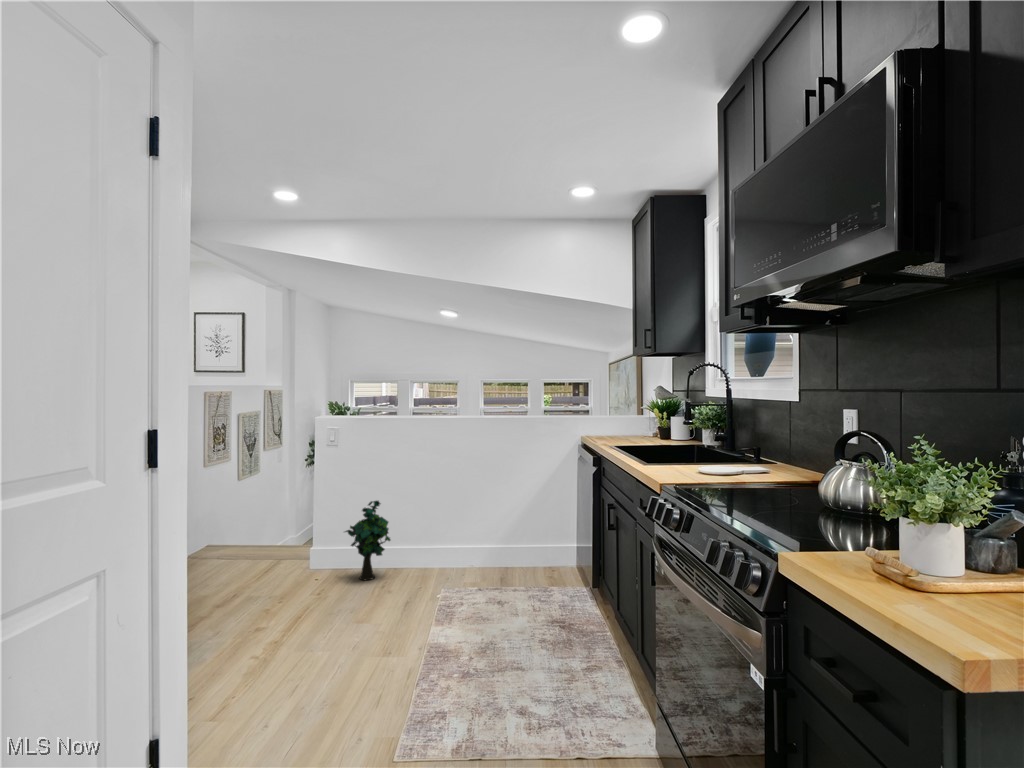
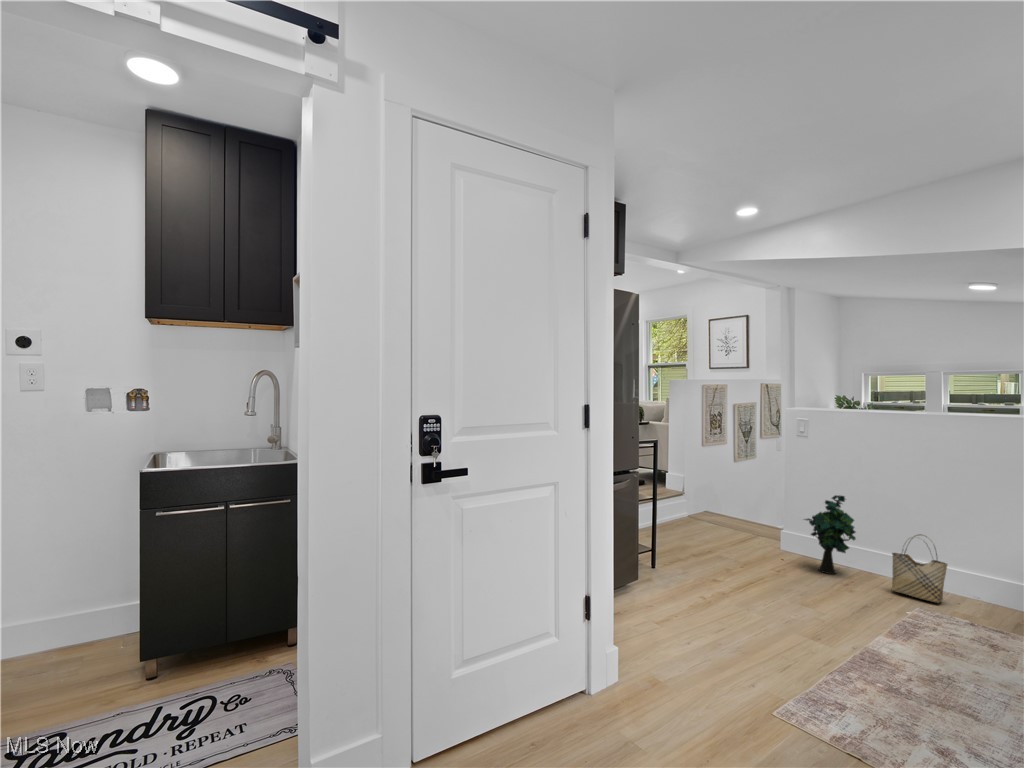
woven basket: none [421,522,461,579] -> present [892,534,947,603]

